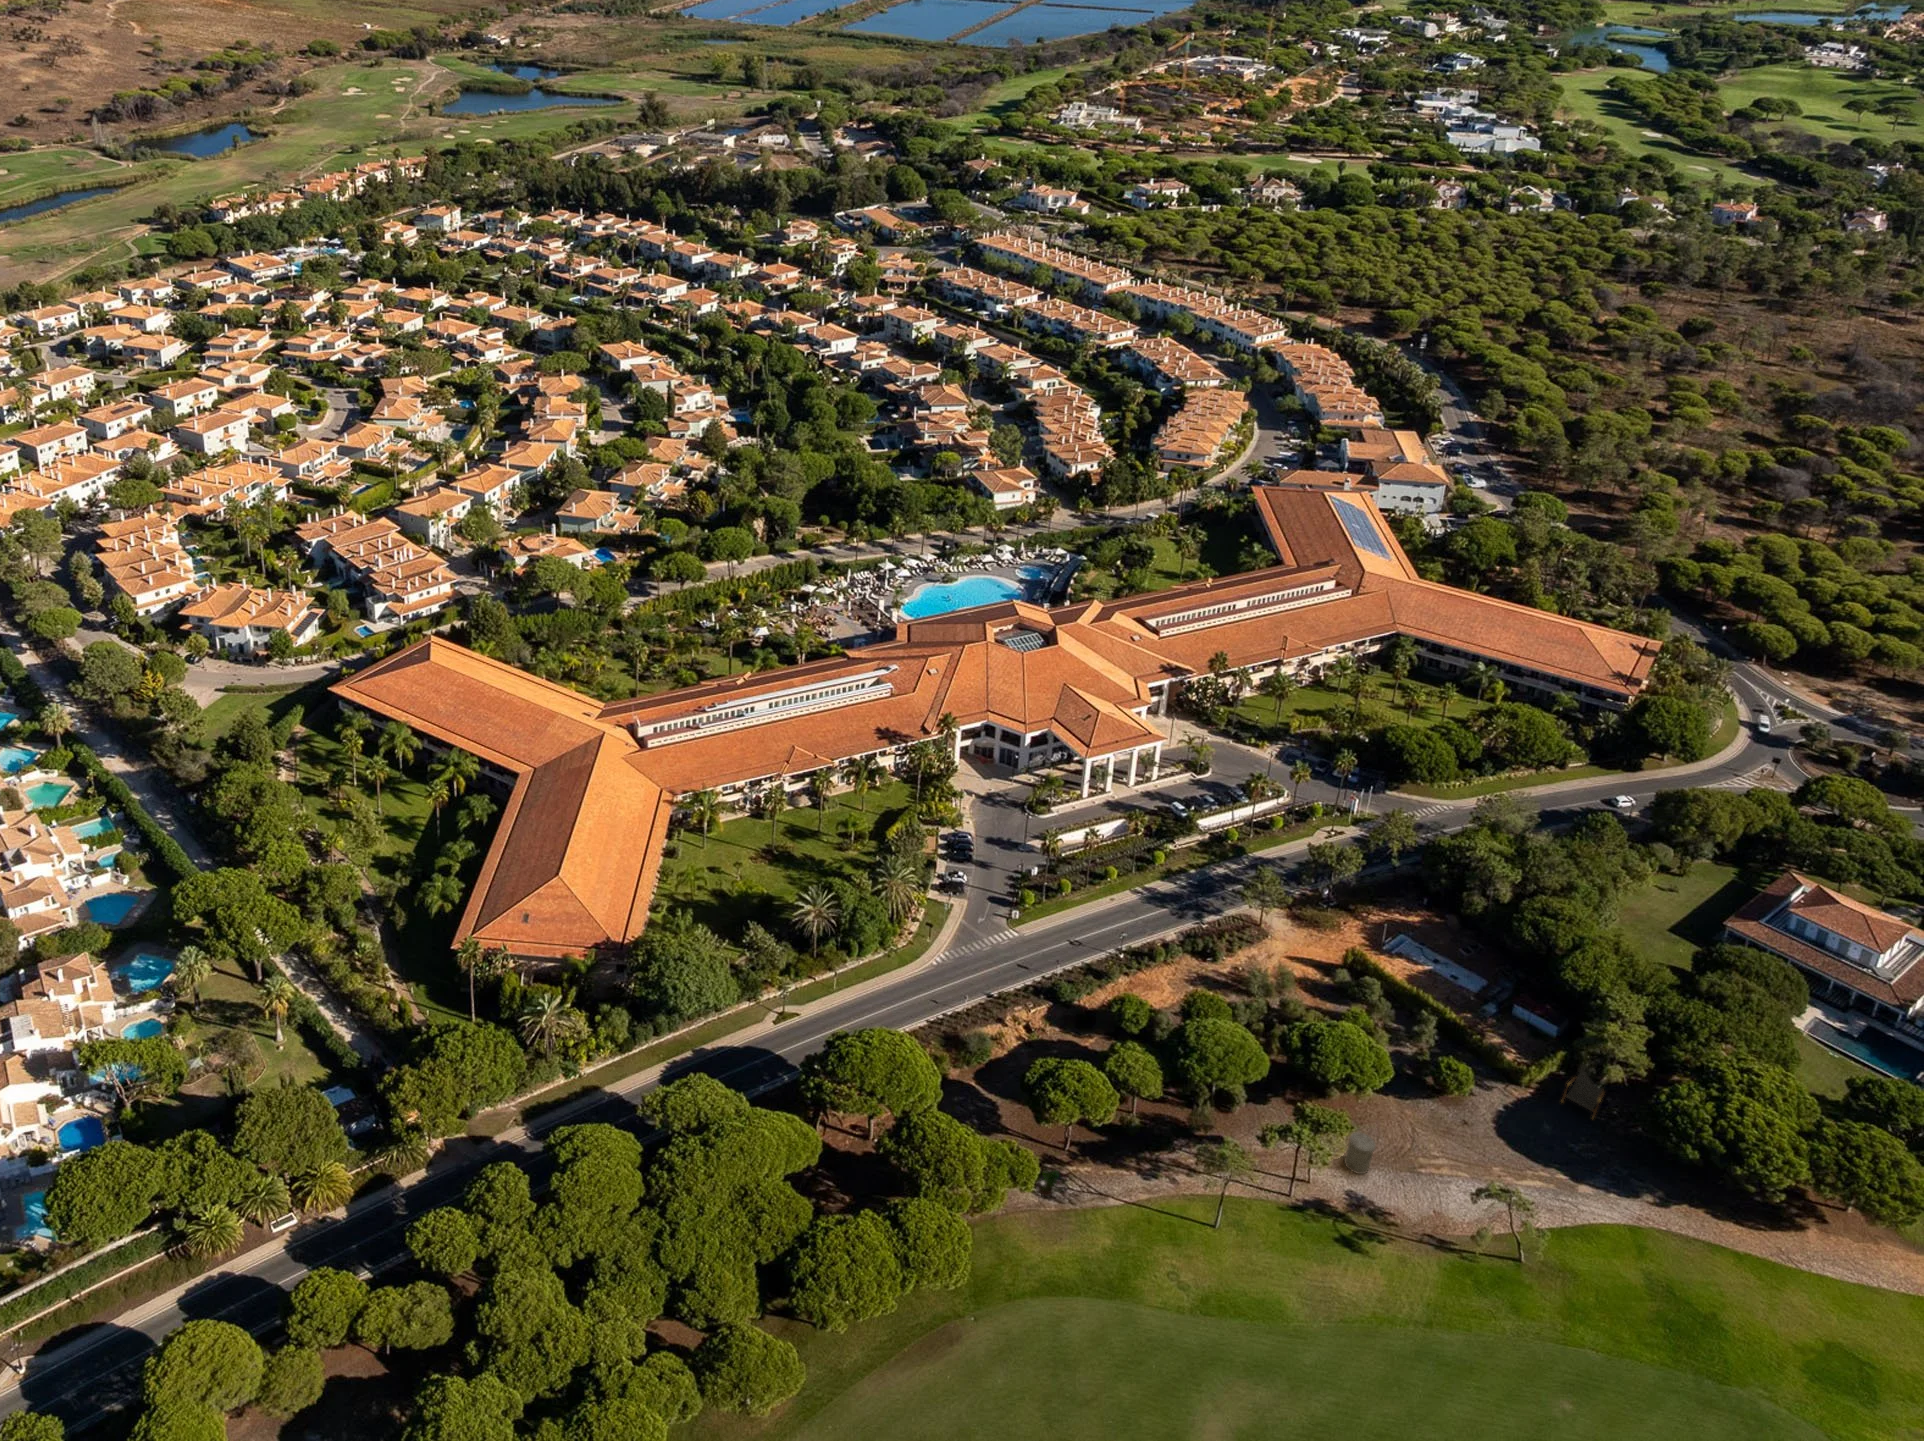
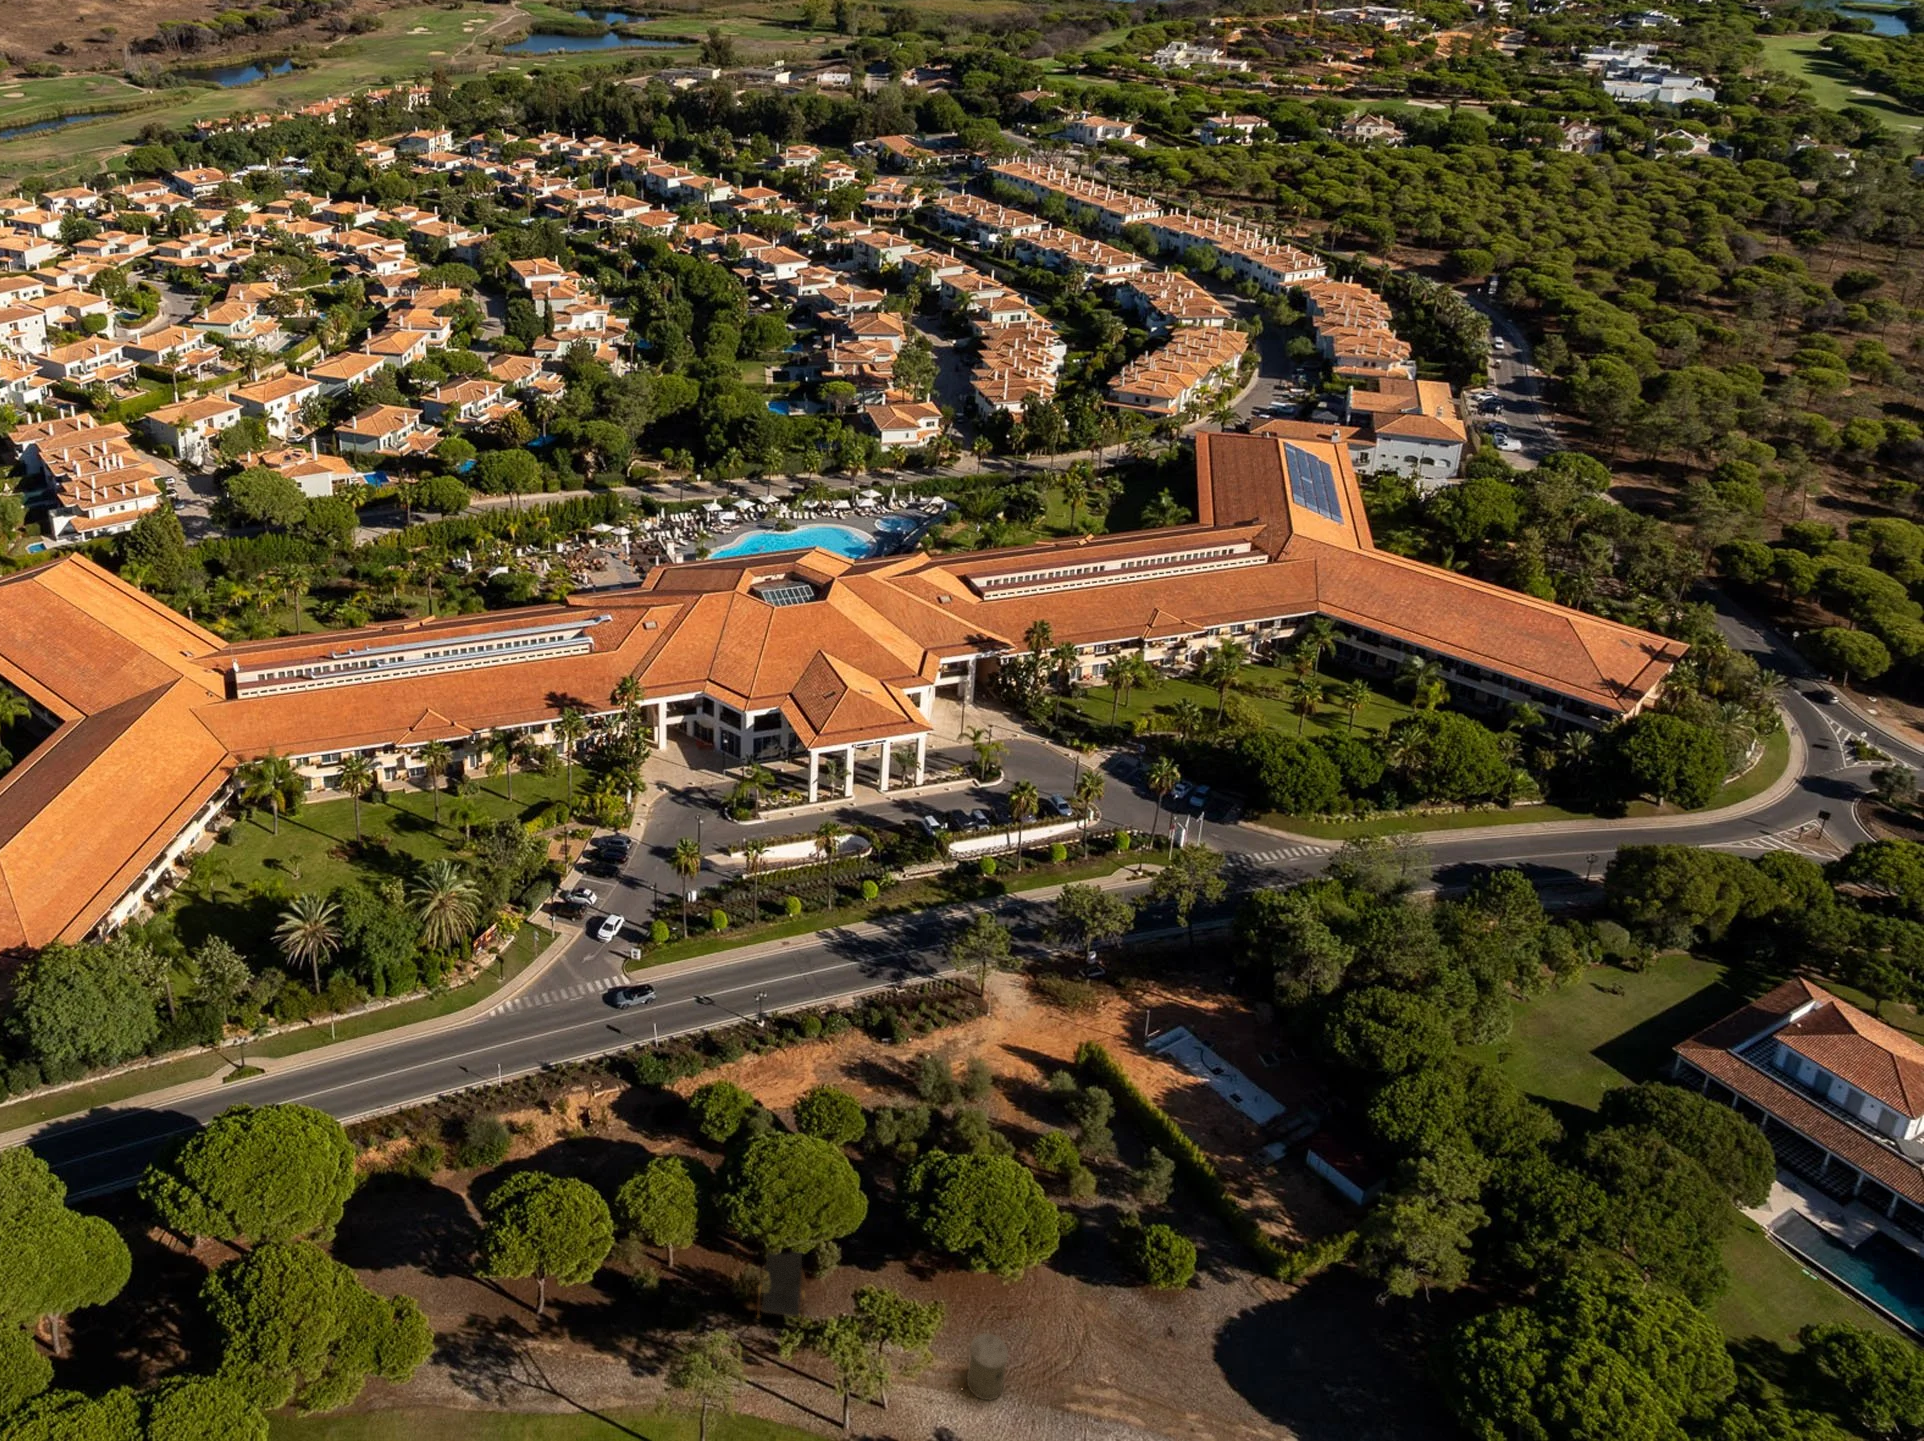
lounge chair: present [1562,1068,1604,1117] -> present [757,1251,806,1322]
potted tree: present [1038,1171,1058,1196] -> none [471,1346,500,1387]

